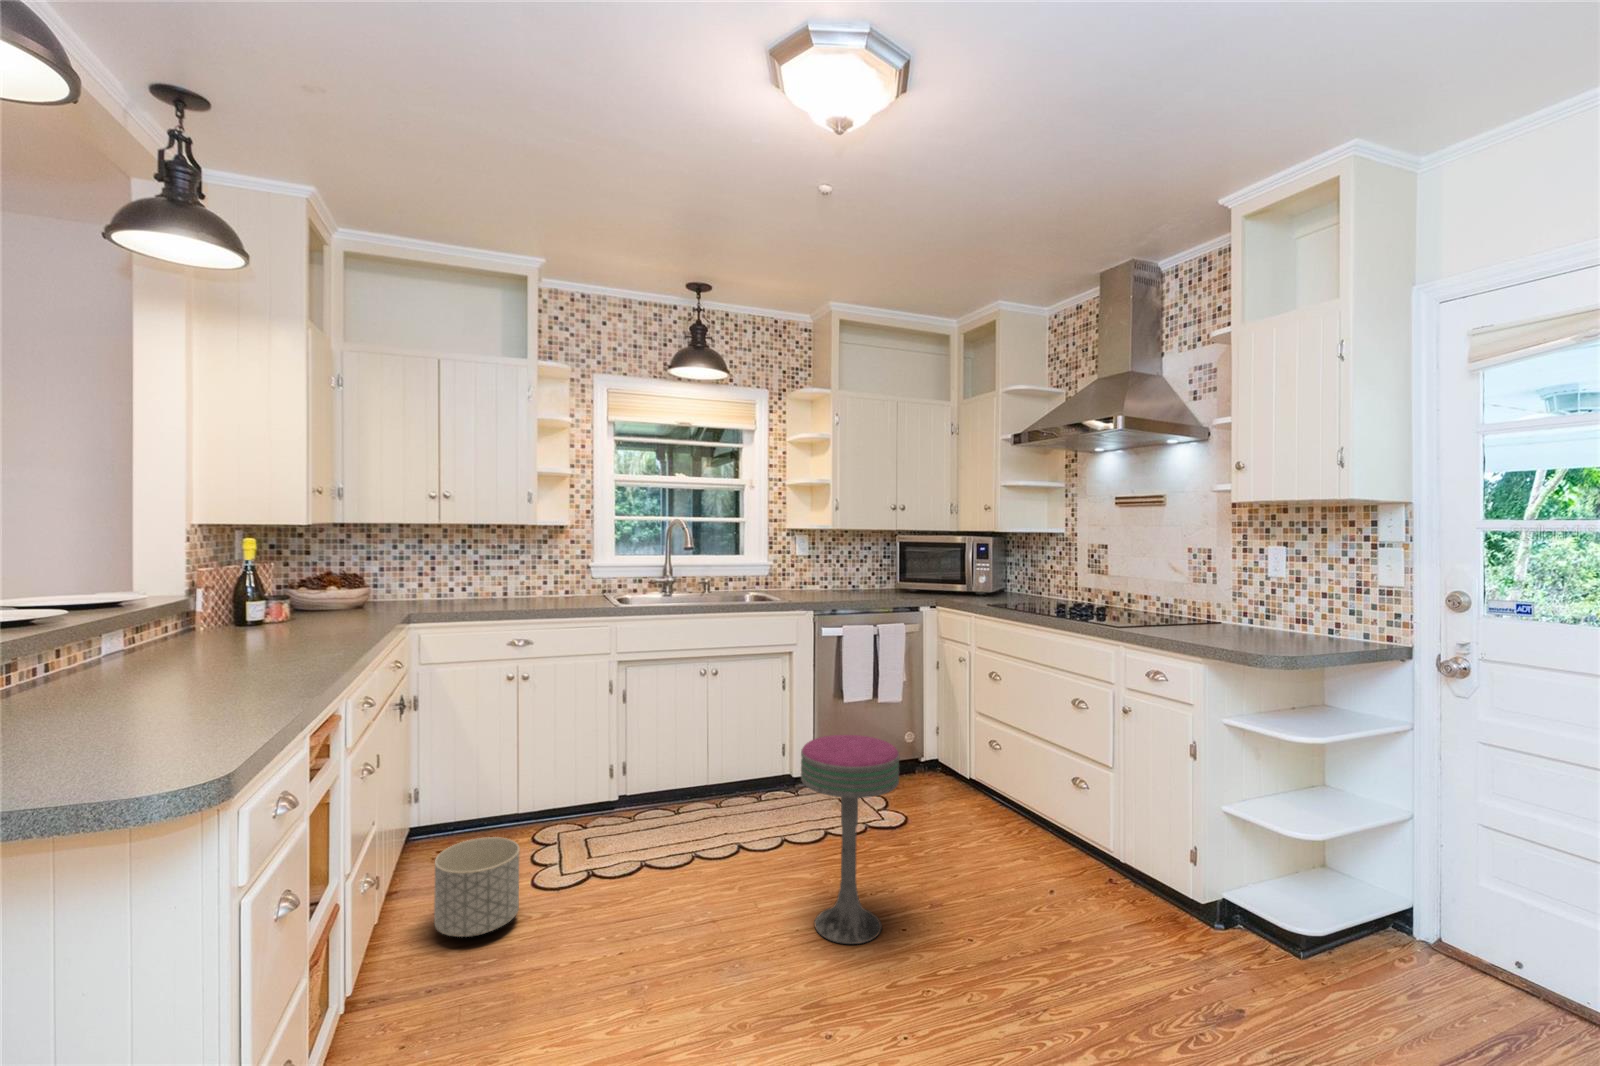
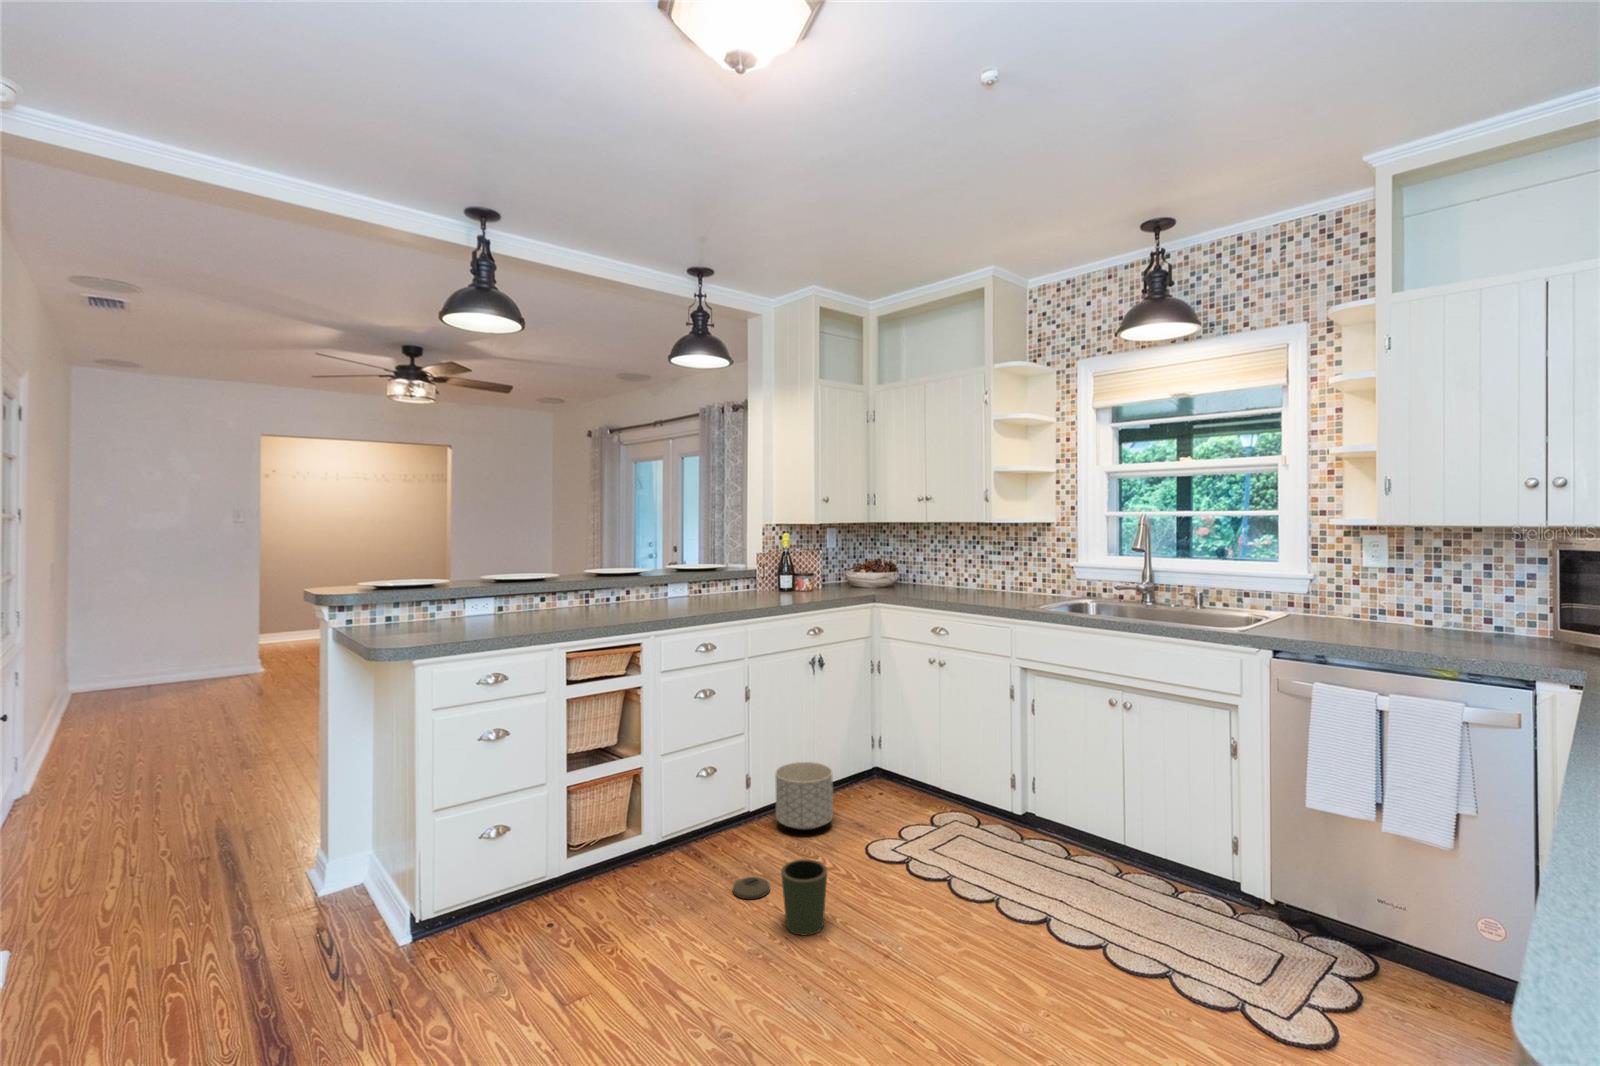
bar stool: present [801,735,900,944] -> none [878,772,995,1020]
trash can: none [565,897,725,1015] -> present [733,859,827,935]

